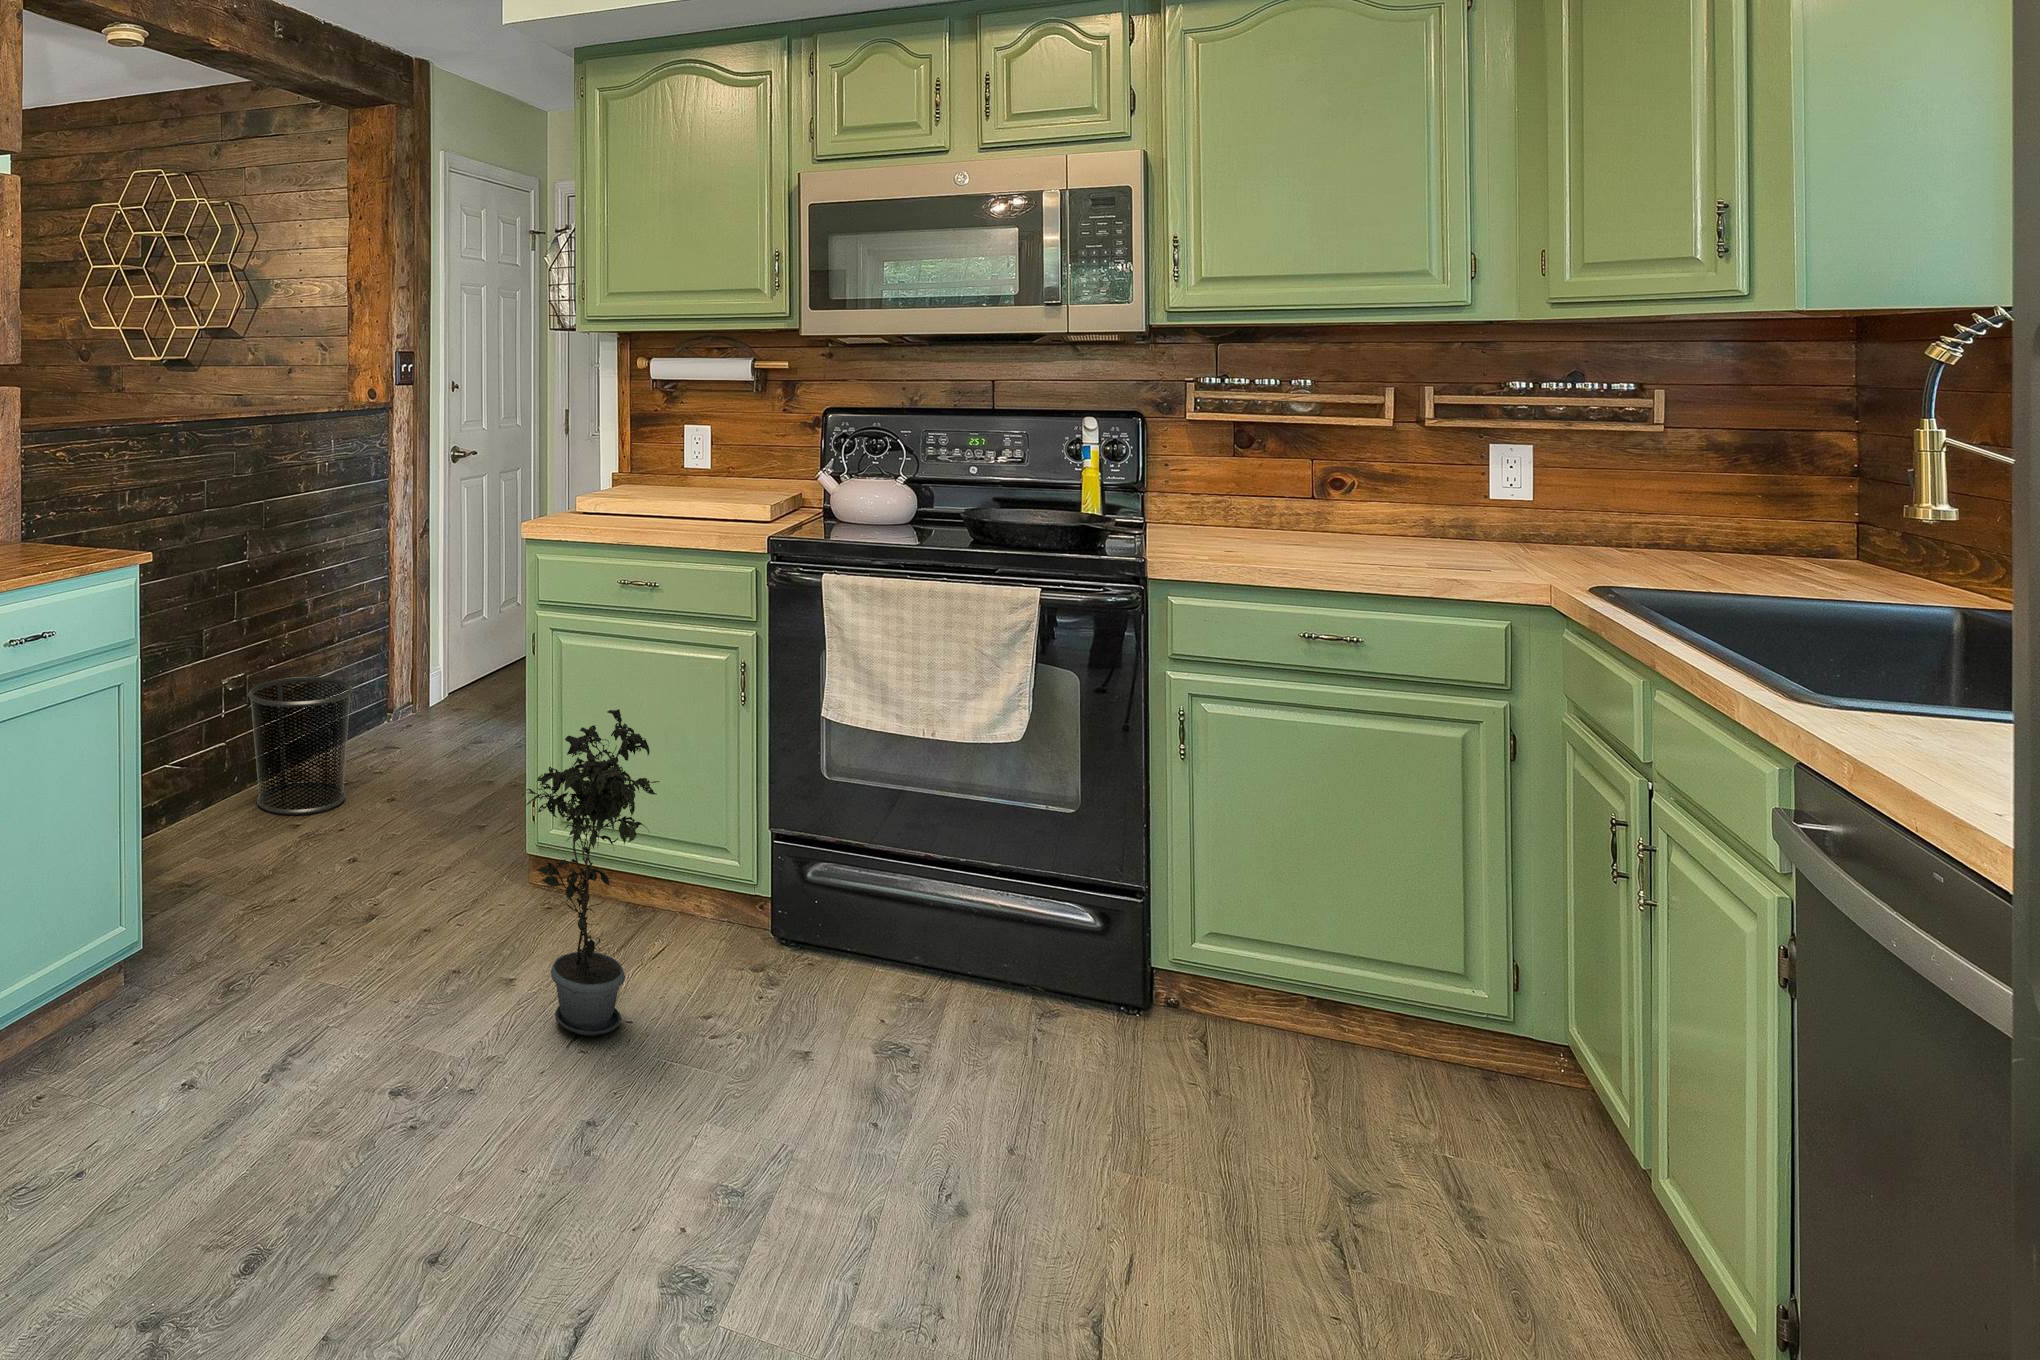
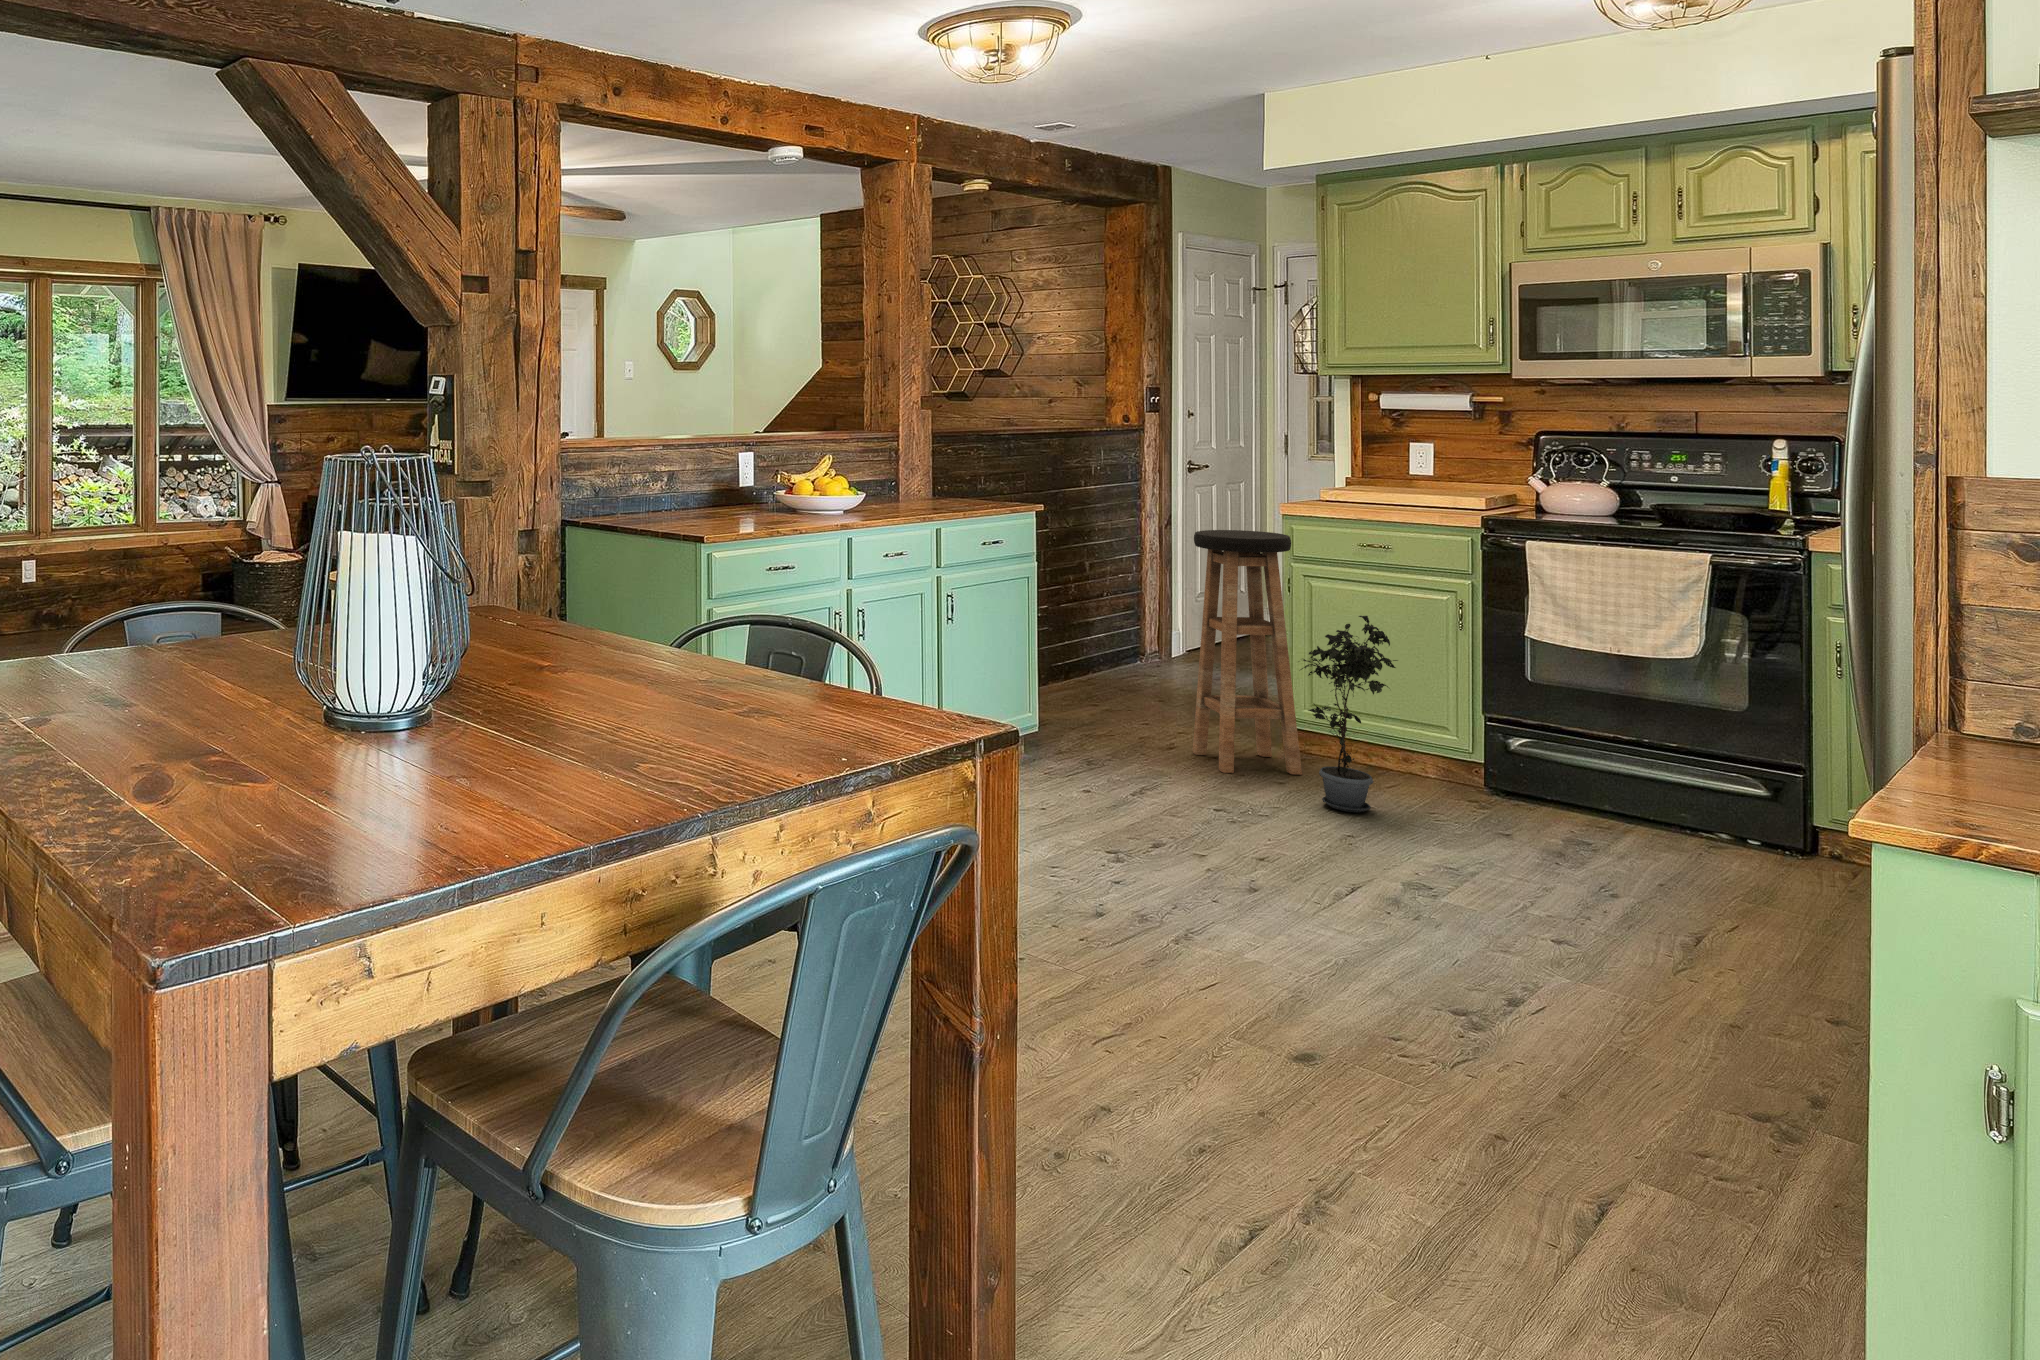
bar stool: none [398,565,539,960] -> present [1193,530,1302,775]
waste bin: present [248,677,353,815] -> none [1055,615,1133,704]

